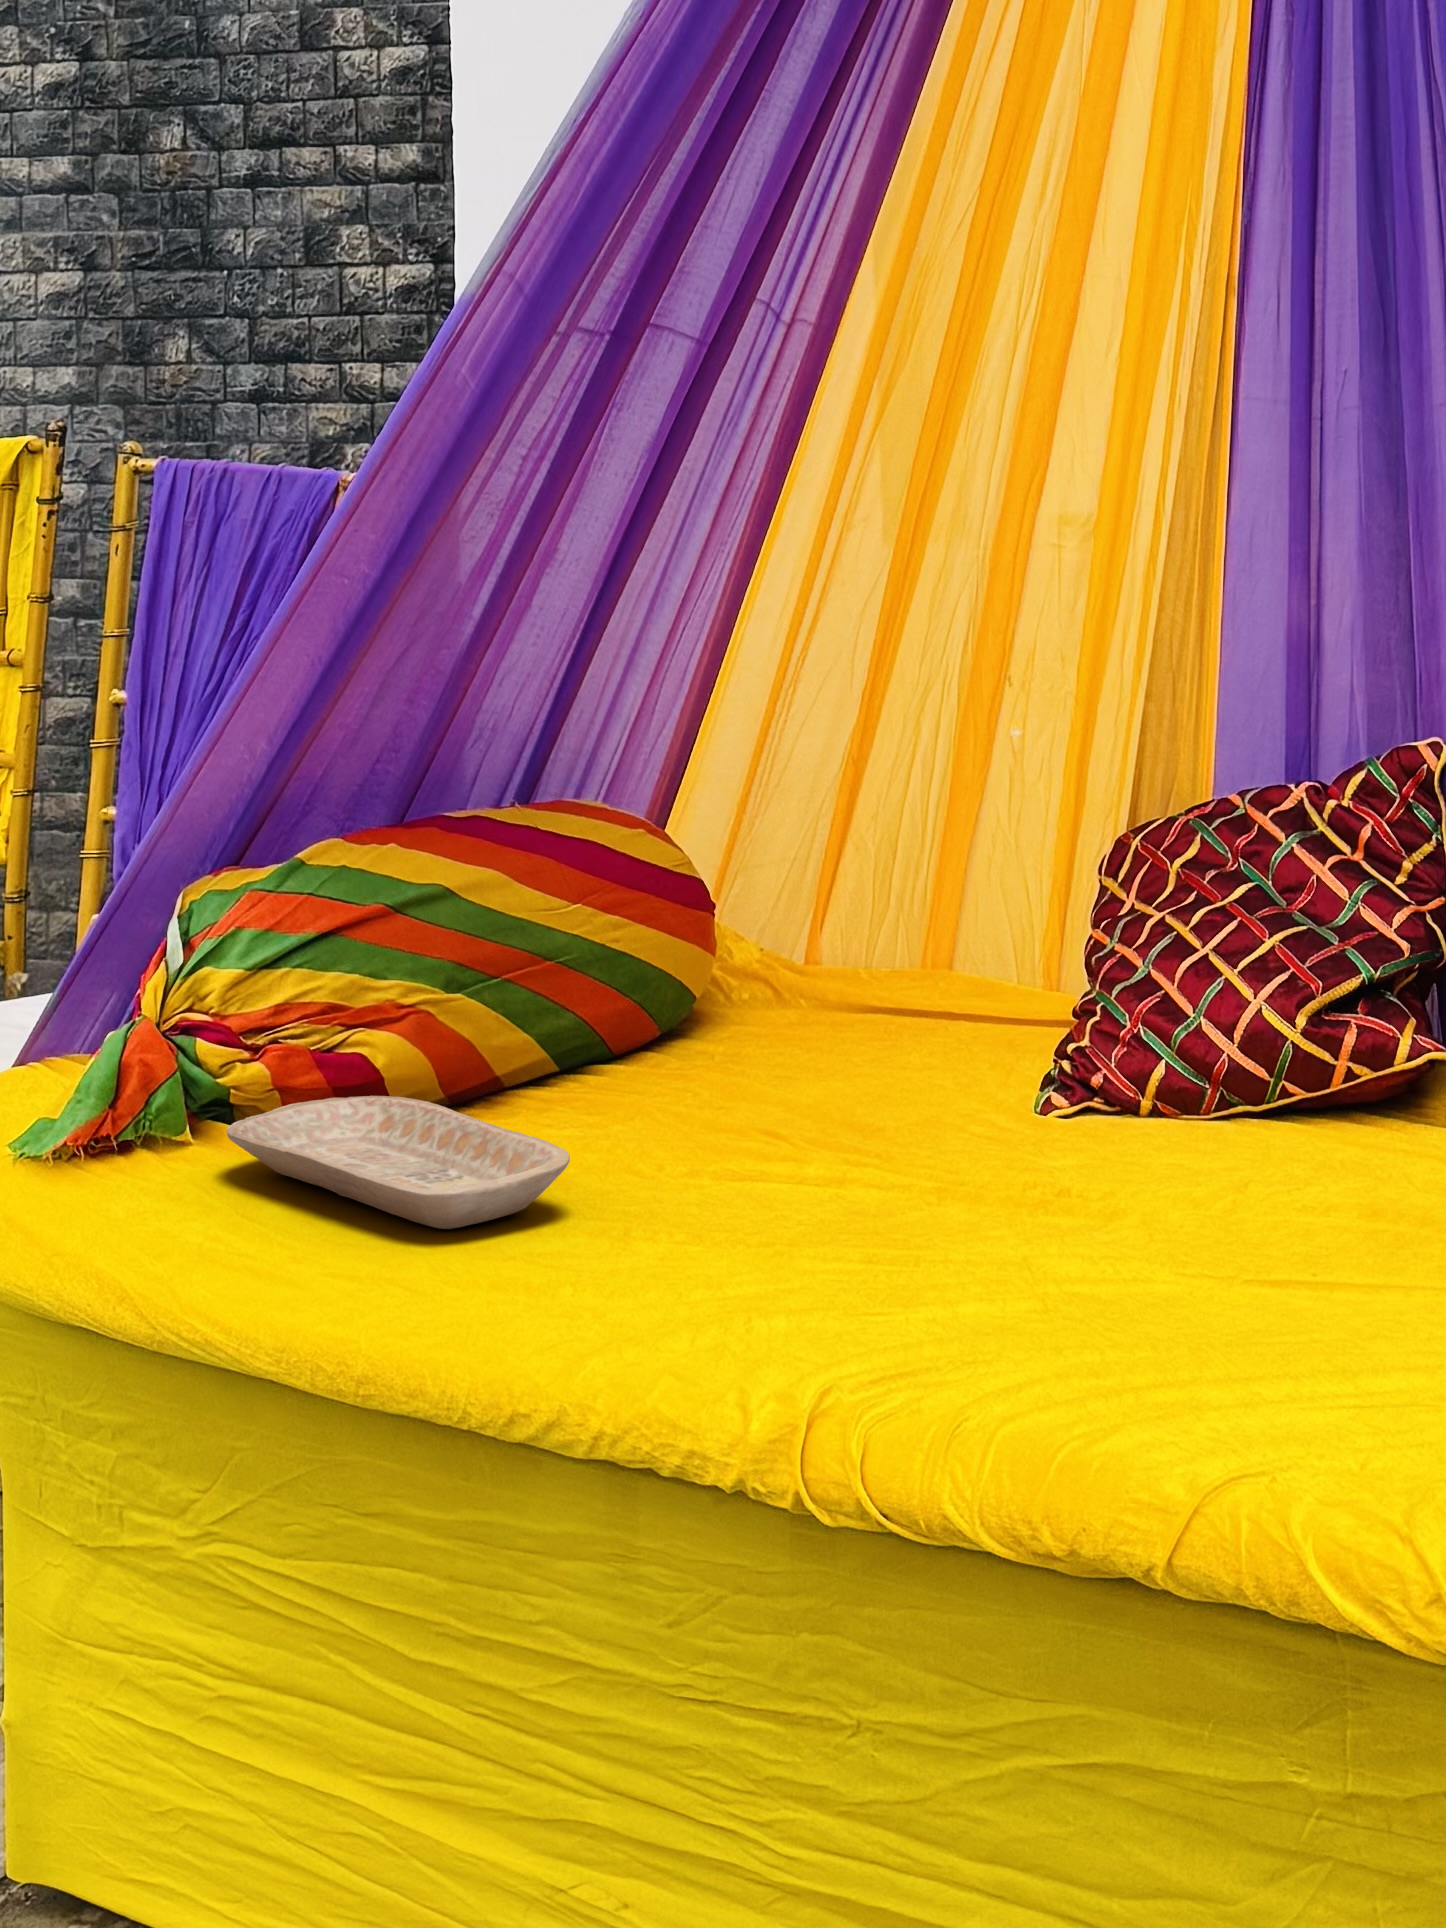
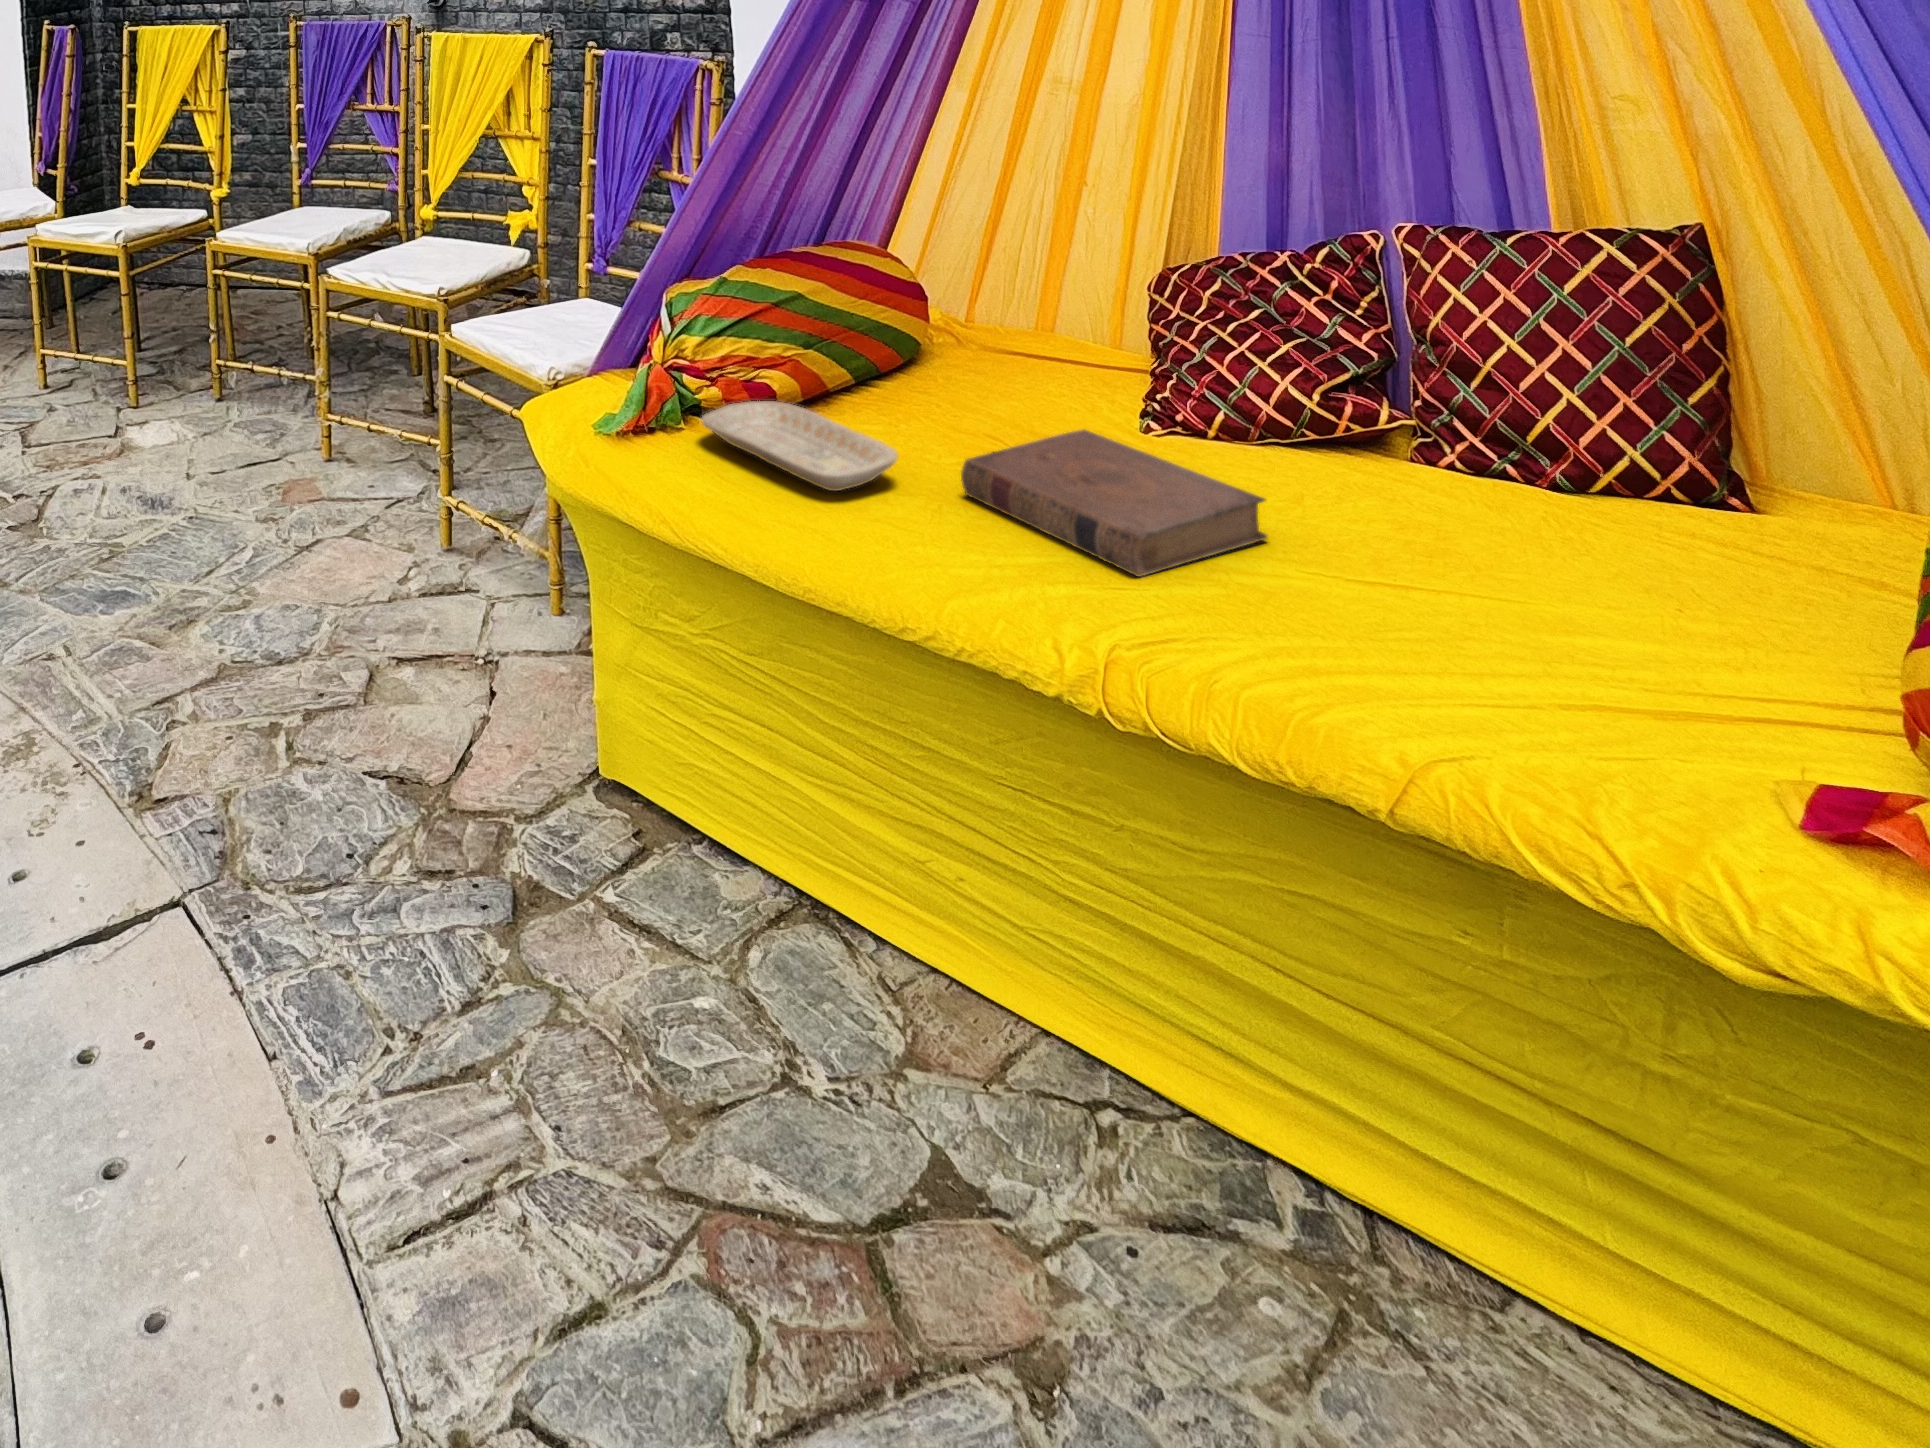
book: none [675,1103,1159,1310] -> present [961,430,1268,577]

